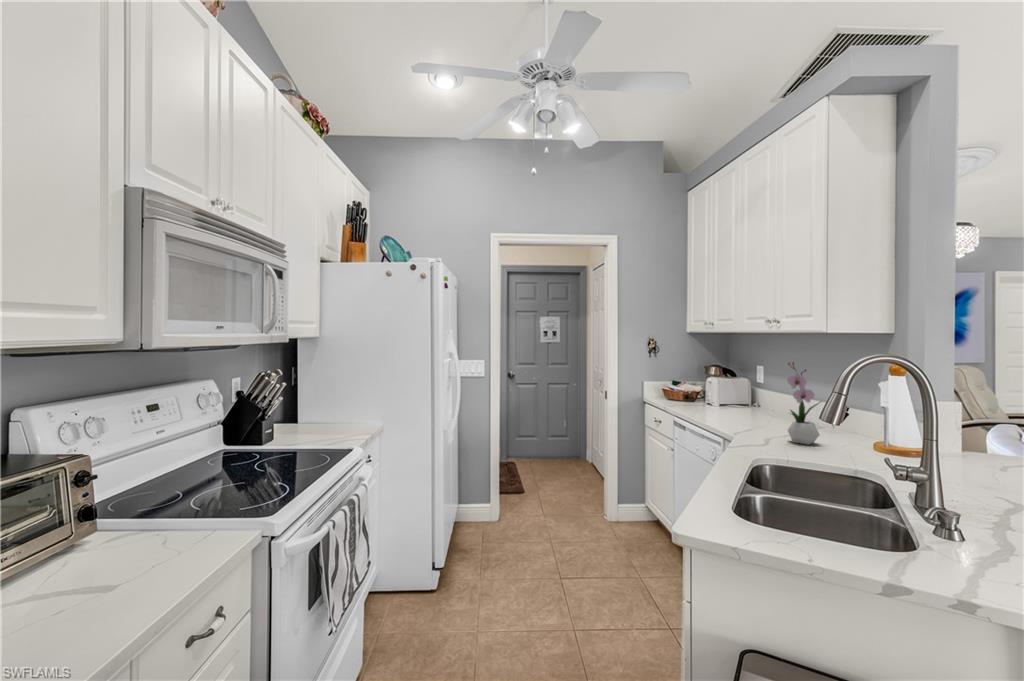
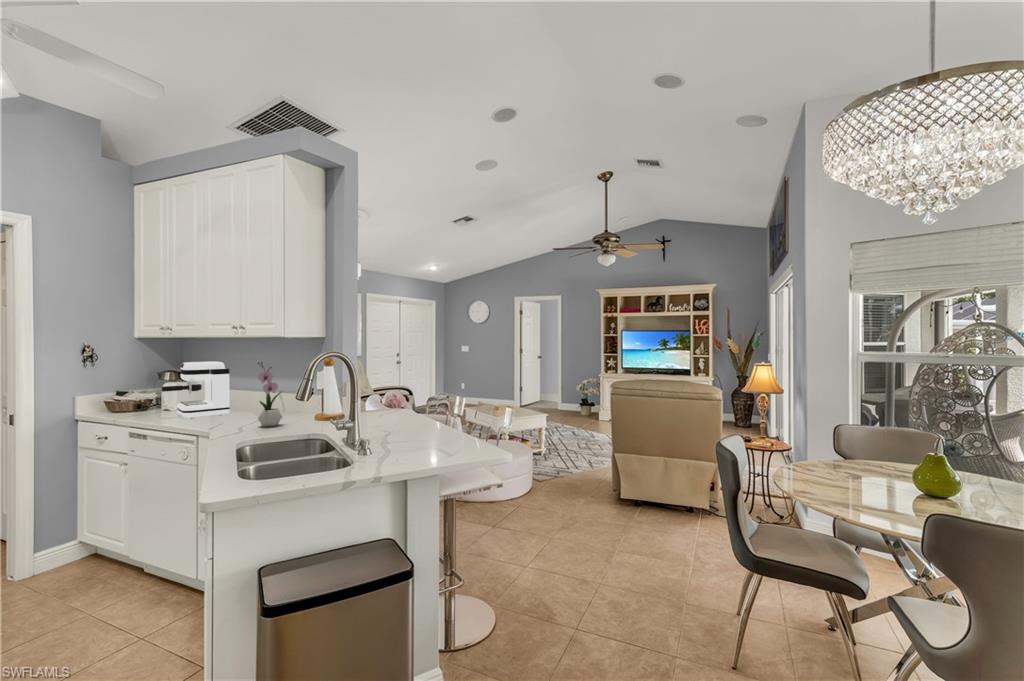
coffee maker: none [702,359,765,418] -> present [162,361,230,418]

